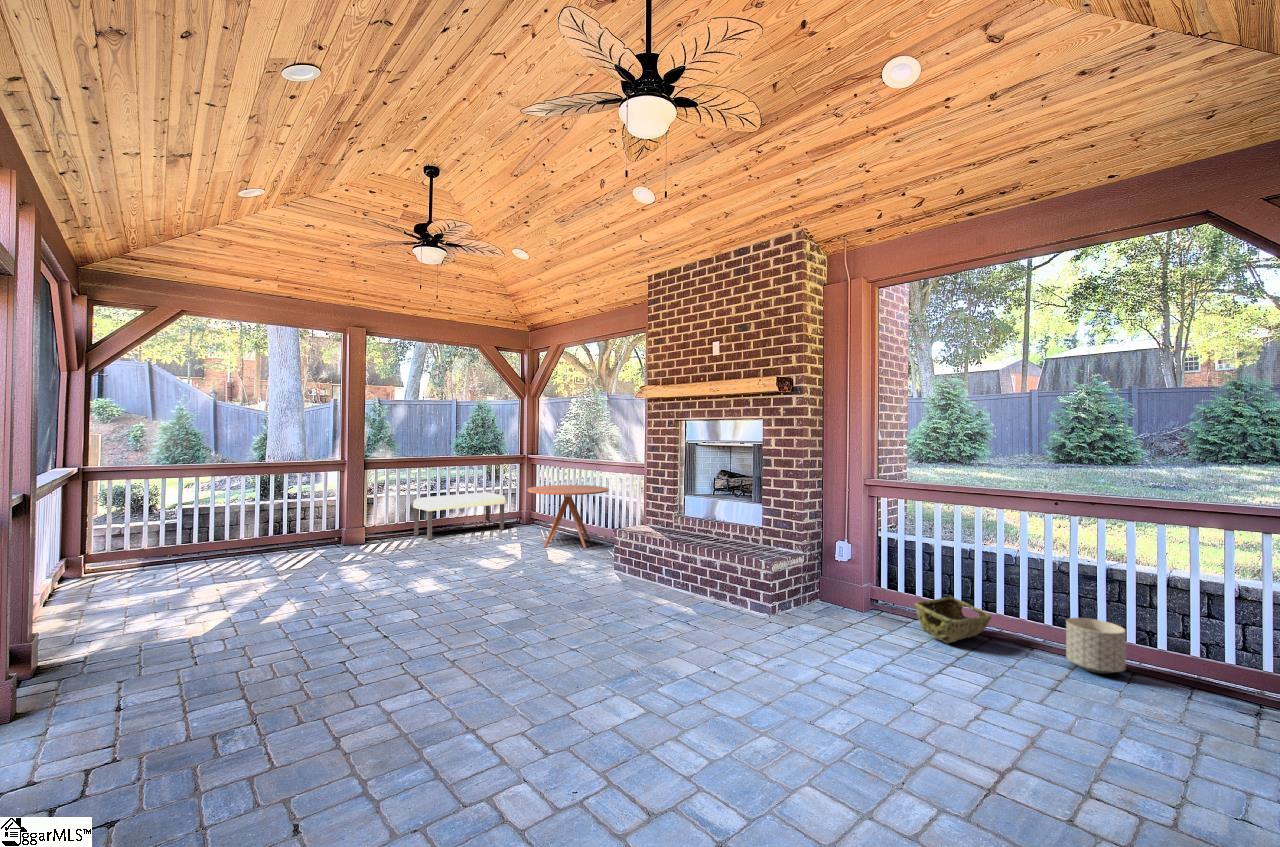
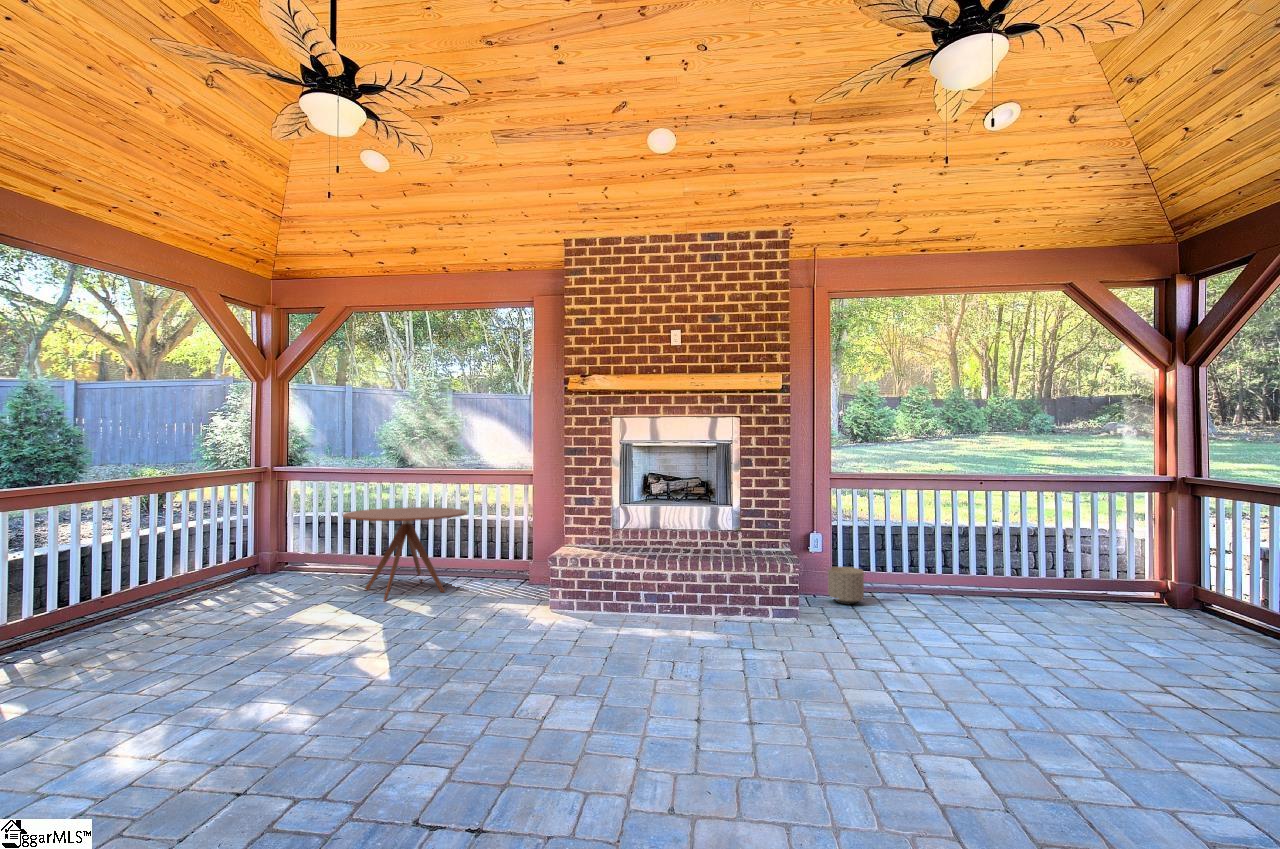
bench: present [413,492,506,540] -> none [77,532,254,625]
woven basket: present [915,597,991,643] -> none [904,572,953,610]
planter: present [1066,618,1126,674] -> present [828,567,864,604]

